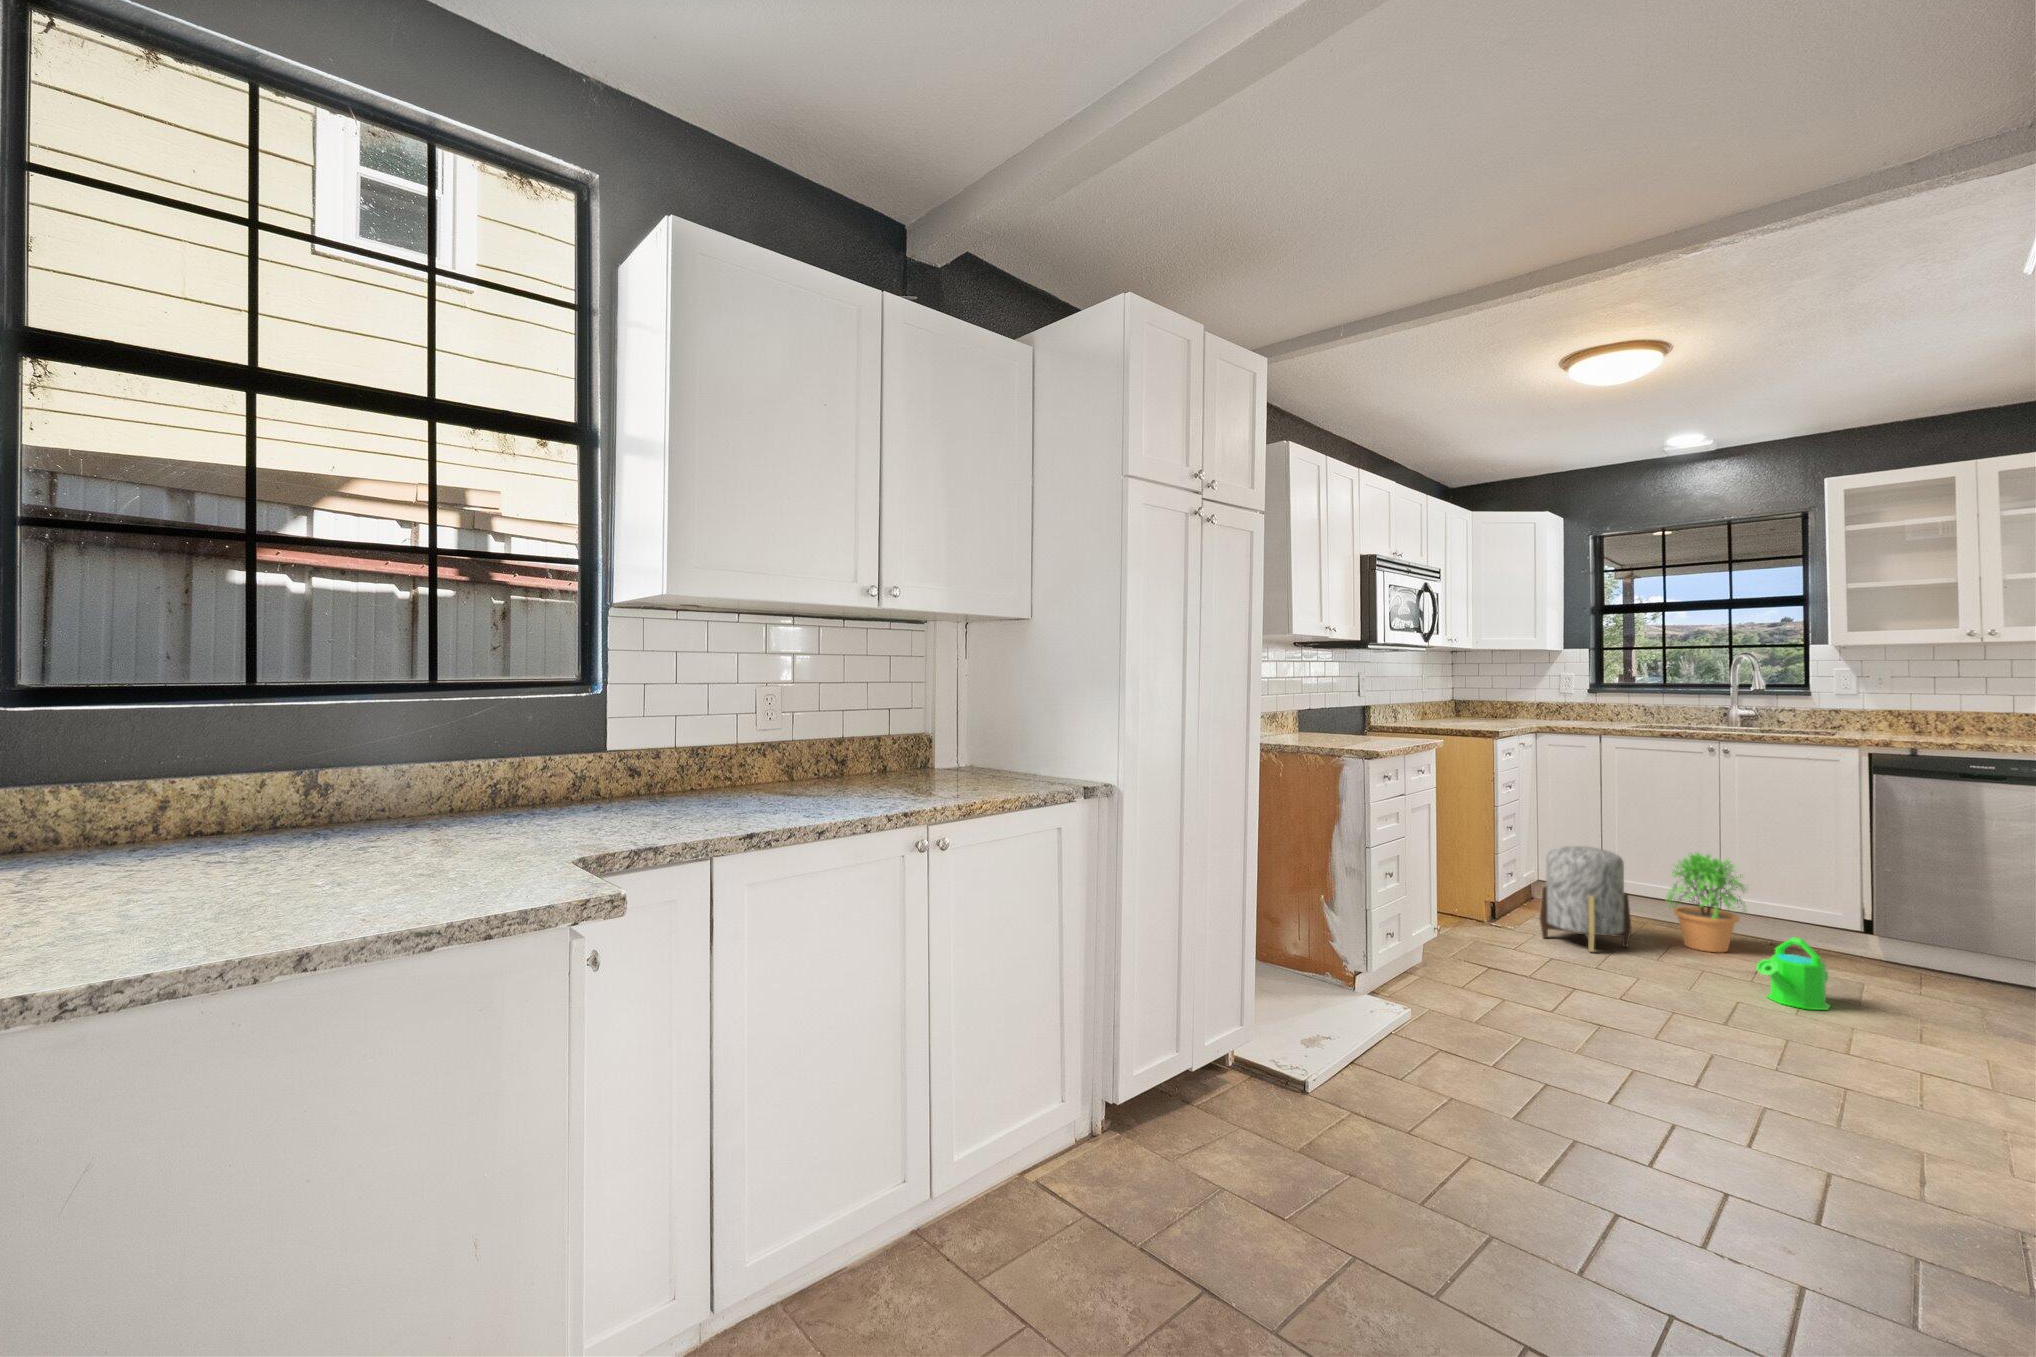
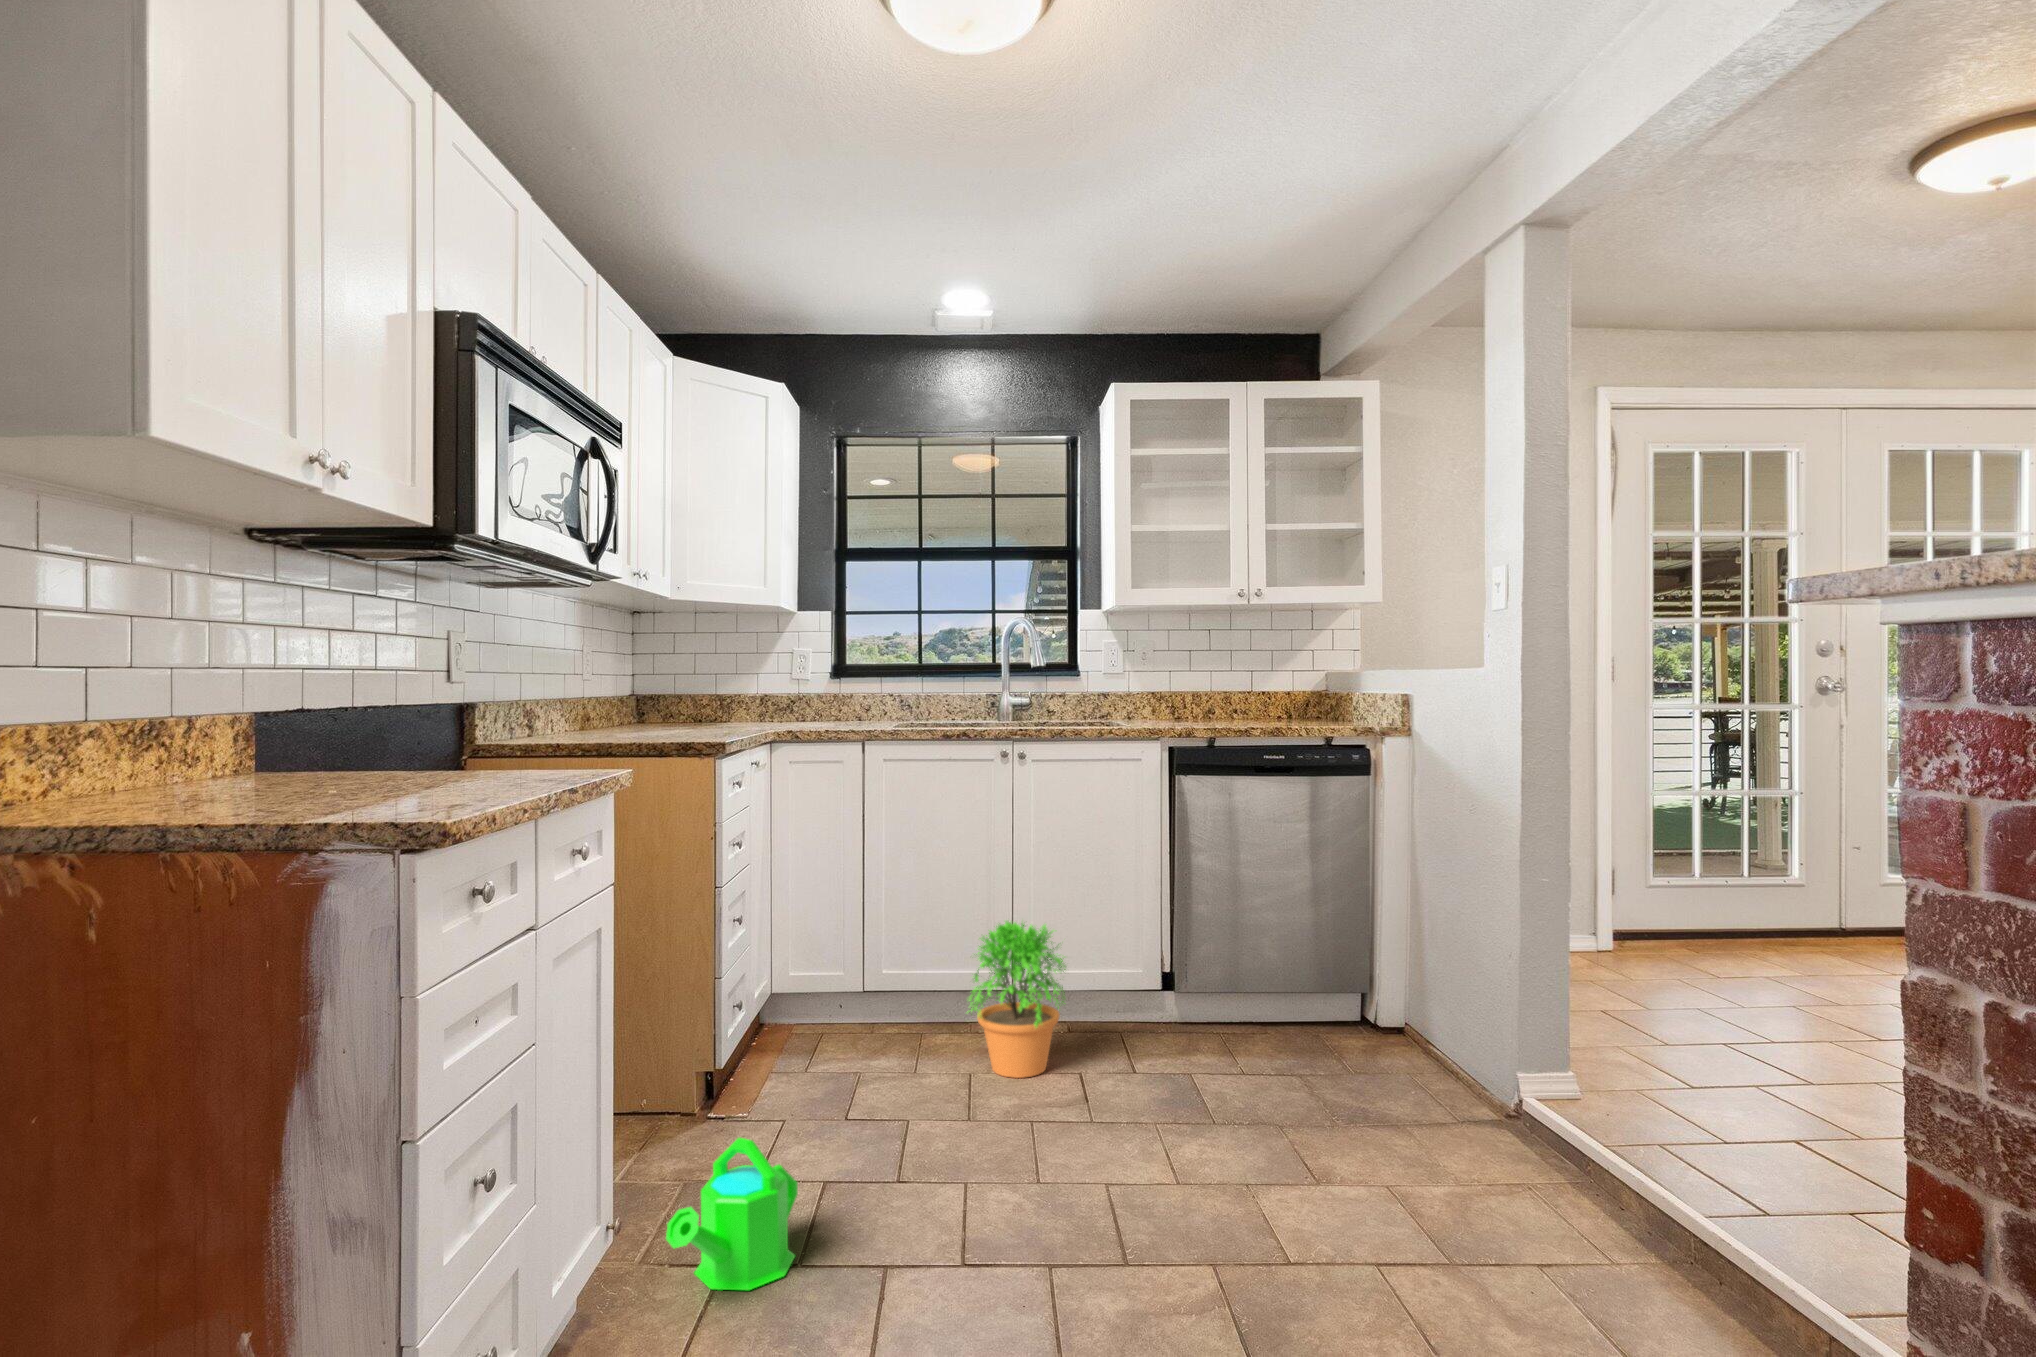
stool: present [1539,846,1631,952] -> none [794,940,932,1138]
watering can: present [1757,937,1830,1010] -> present [666,1138,798,1291]

